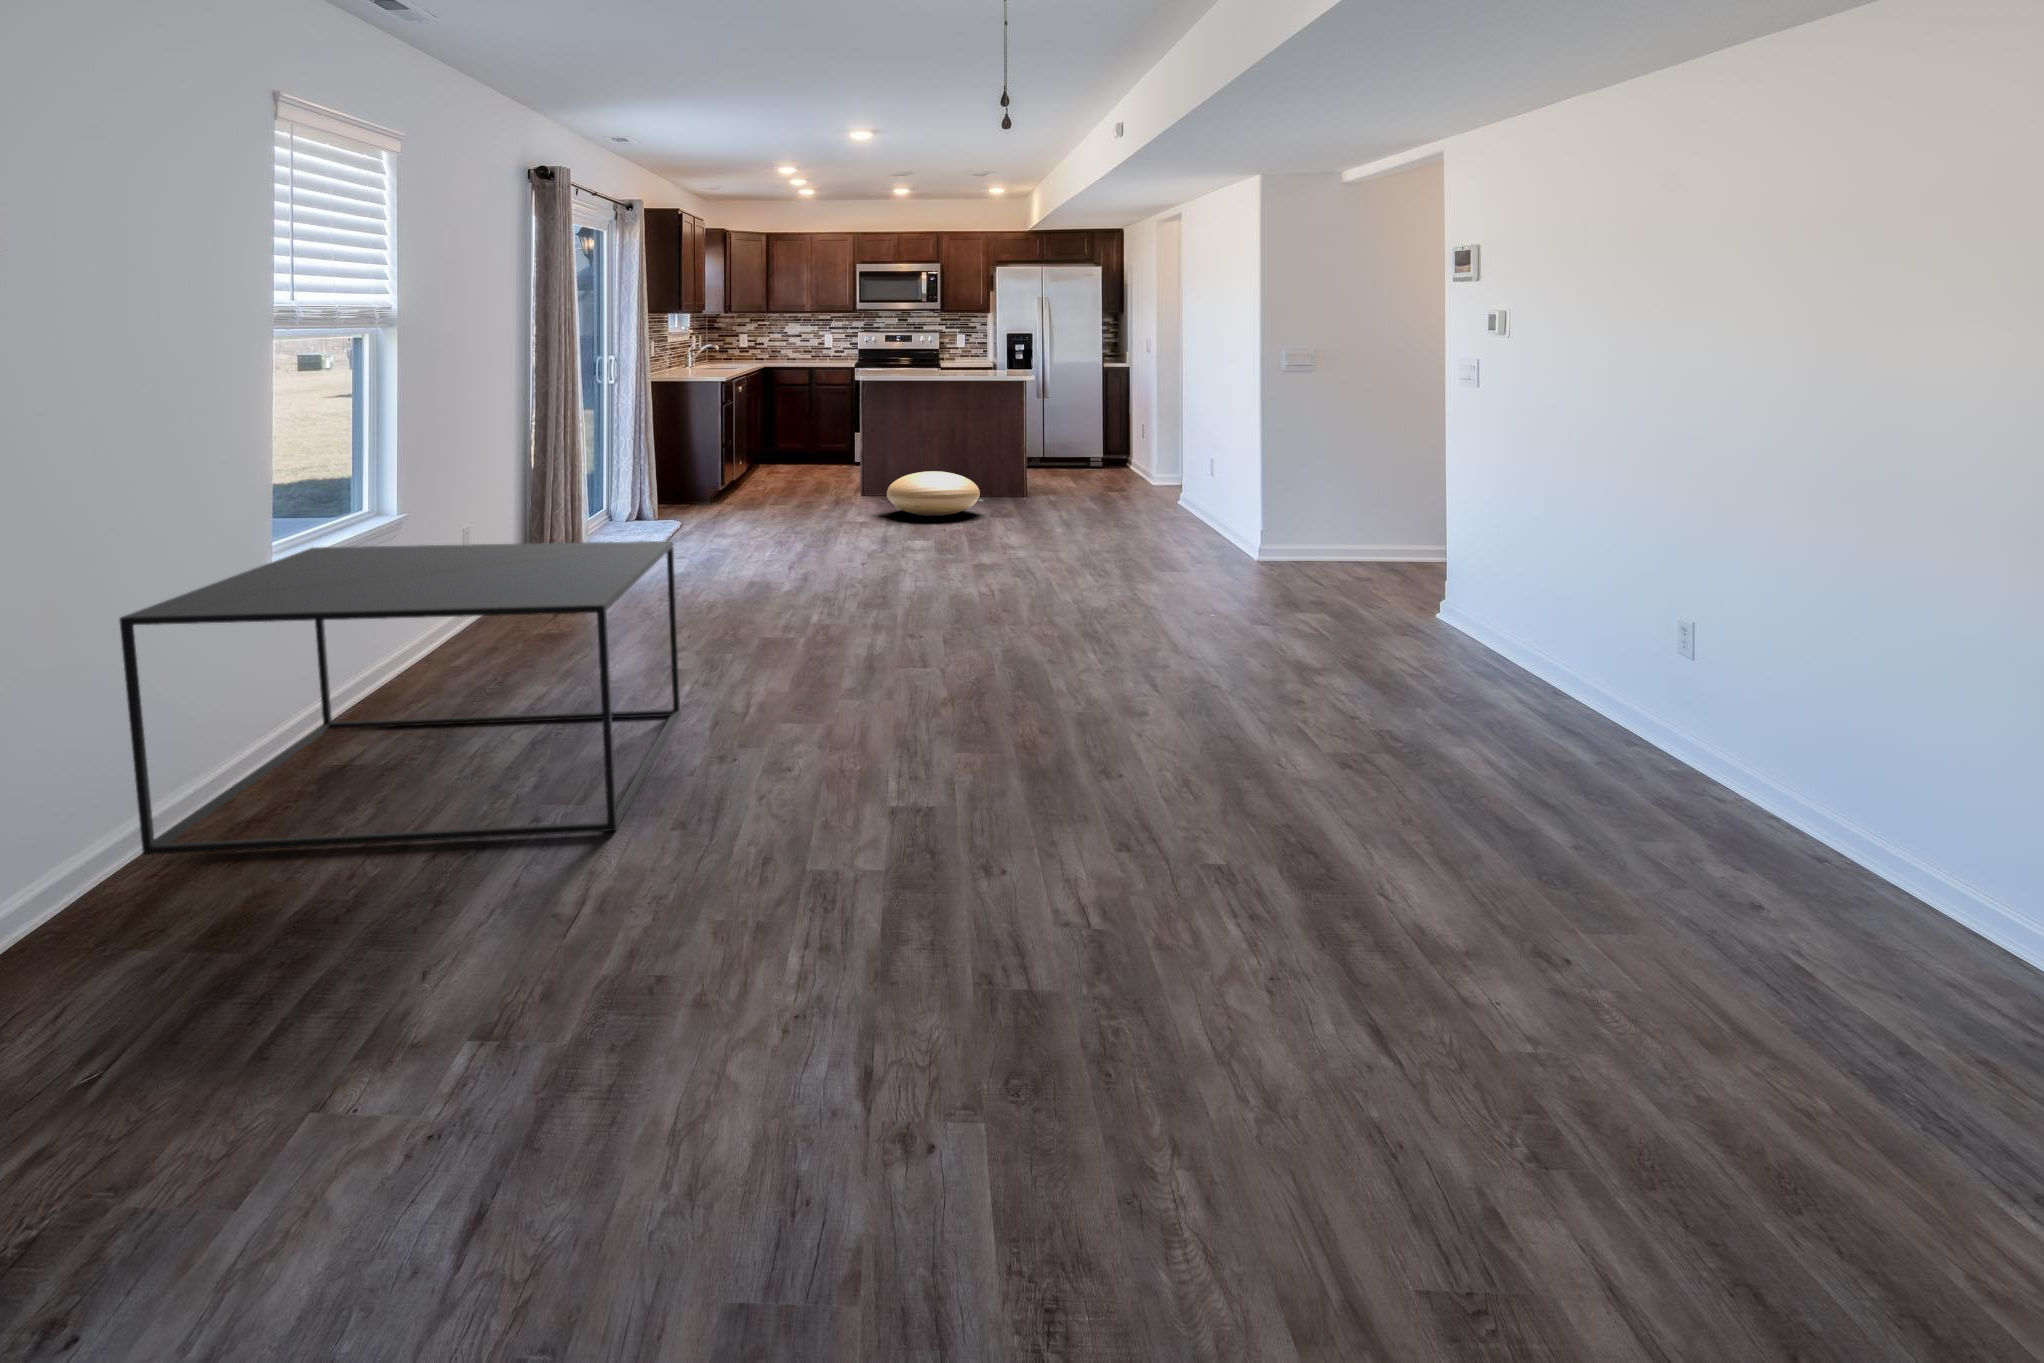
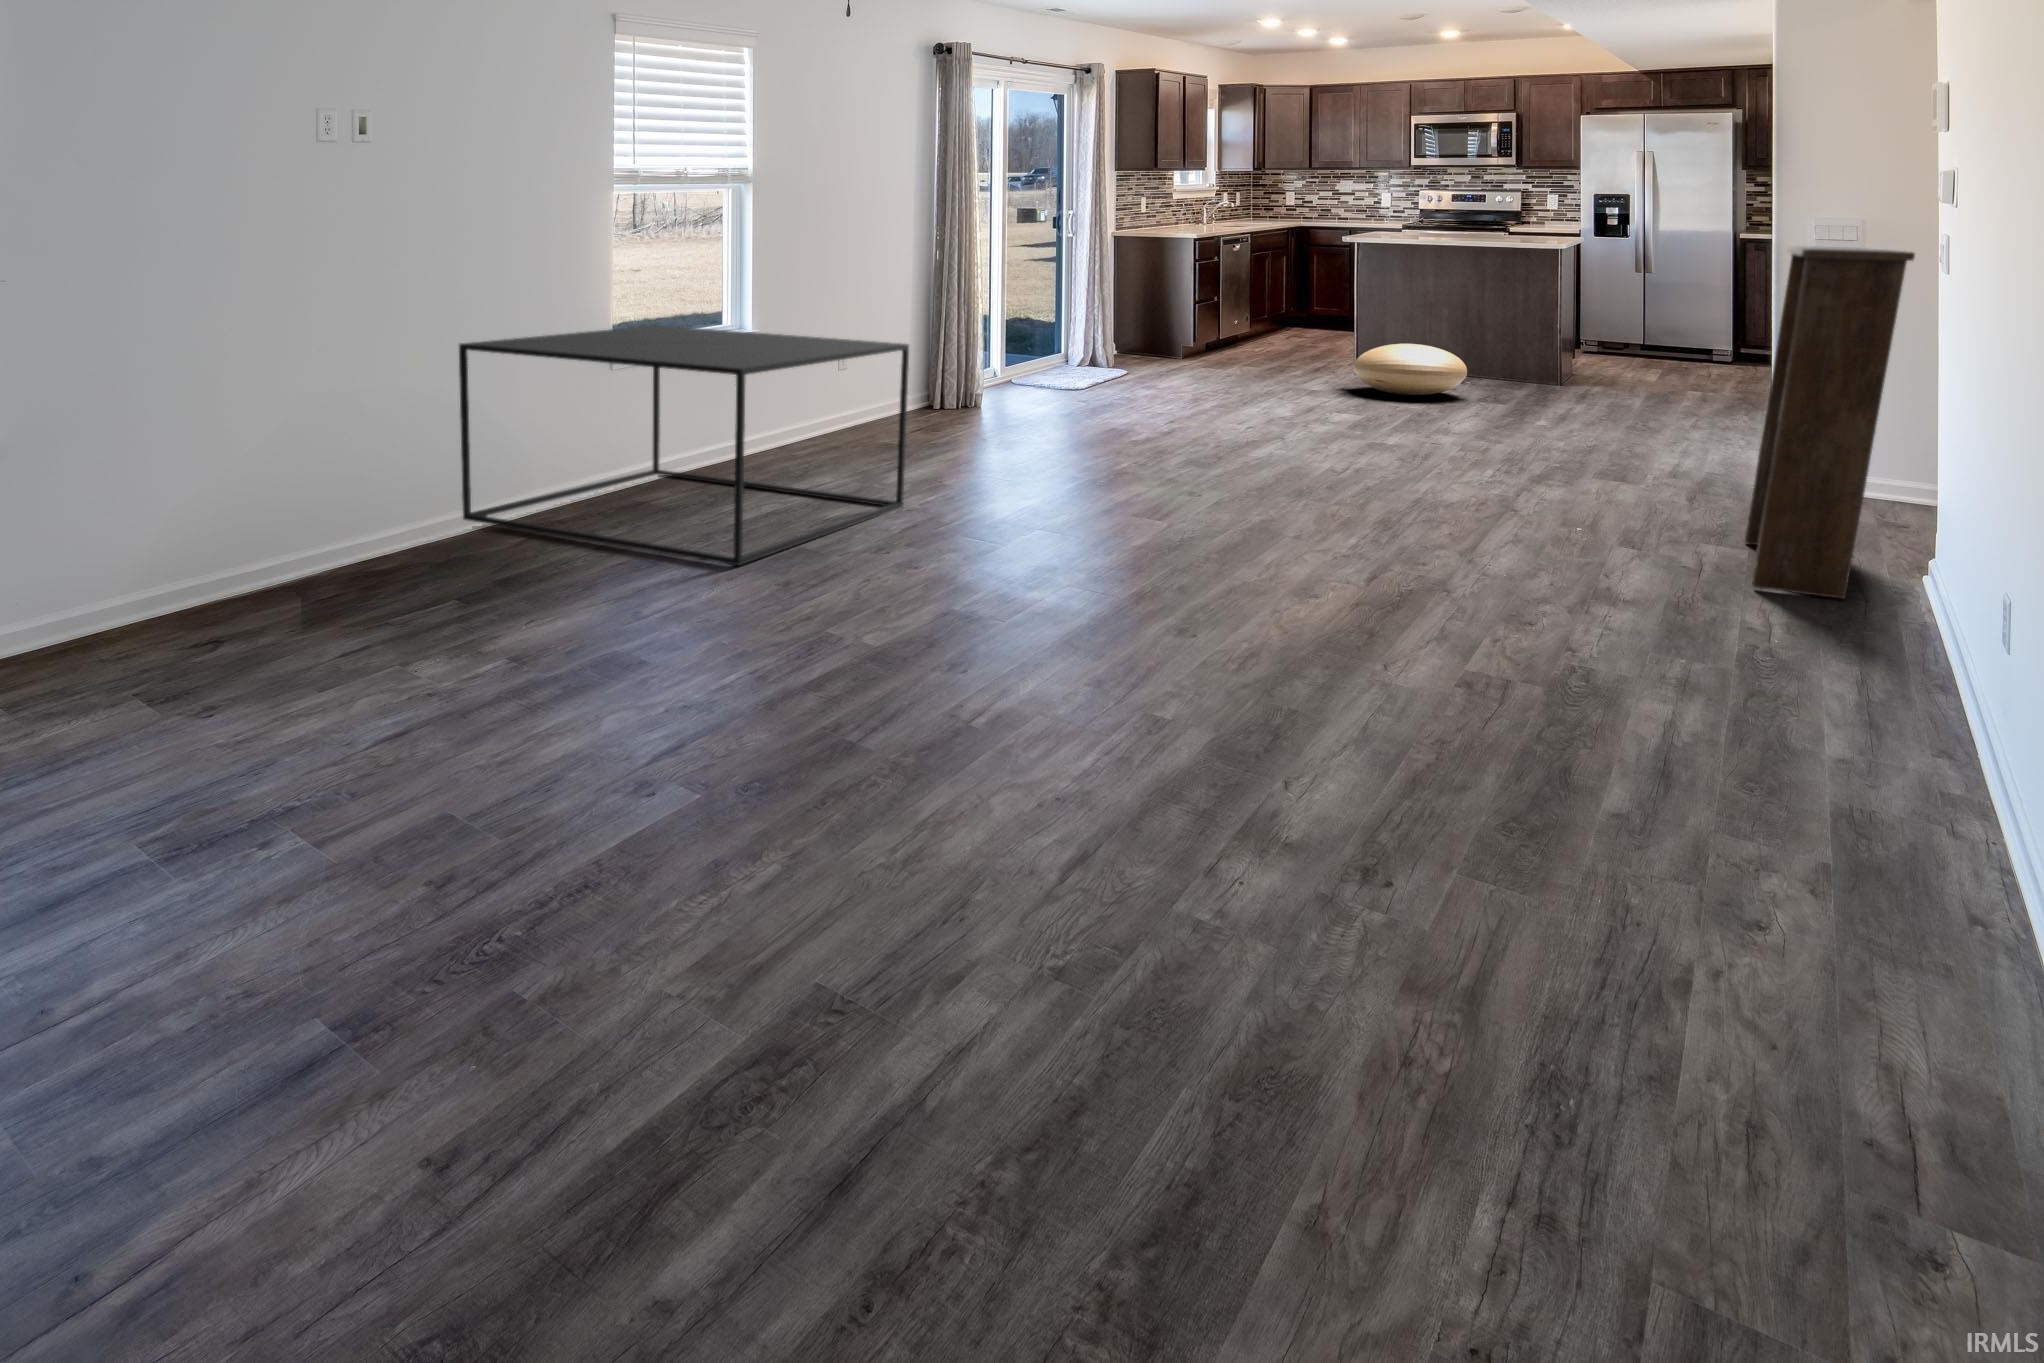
bookshelf: none [1323,397,1450,656] -> present [1745,246,1915,599]

